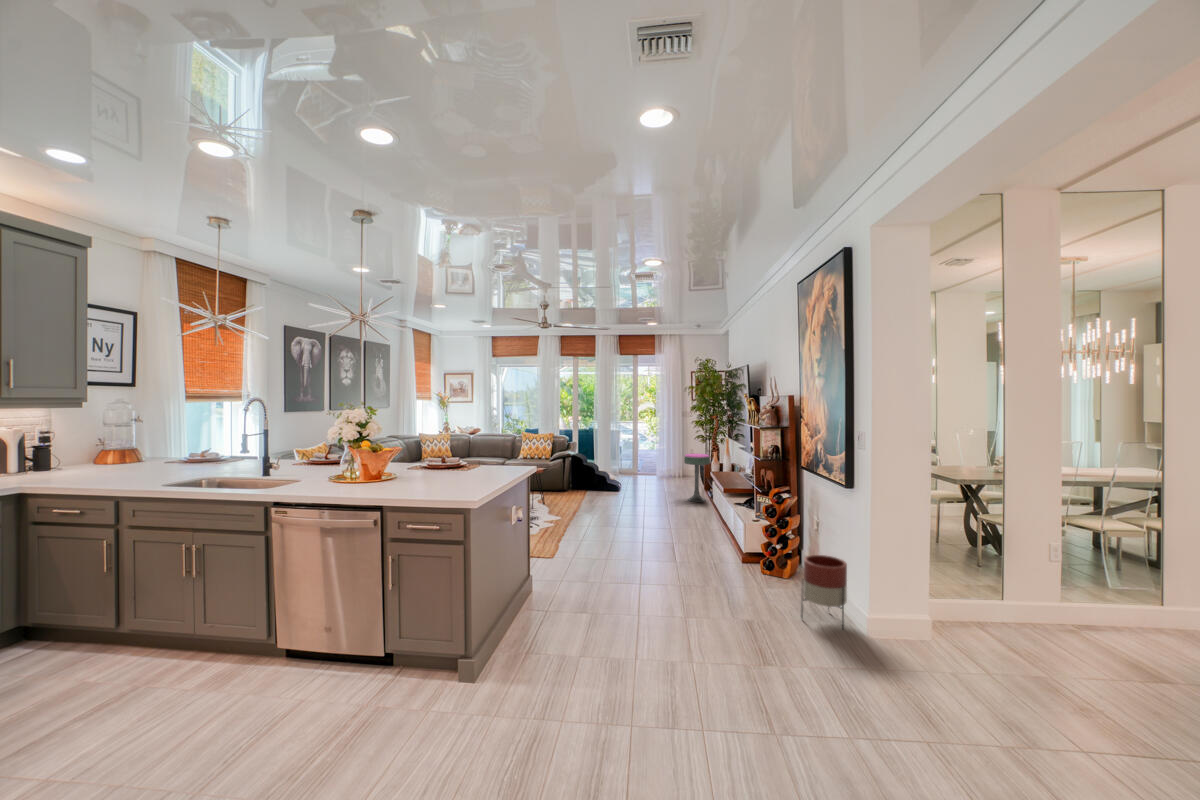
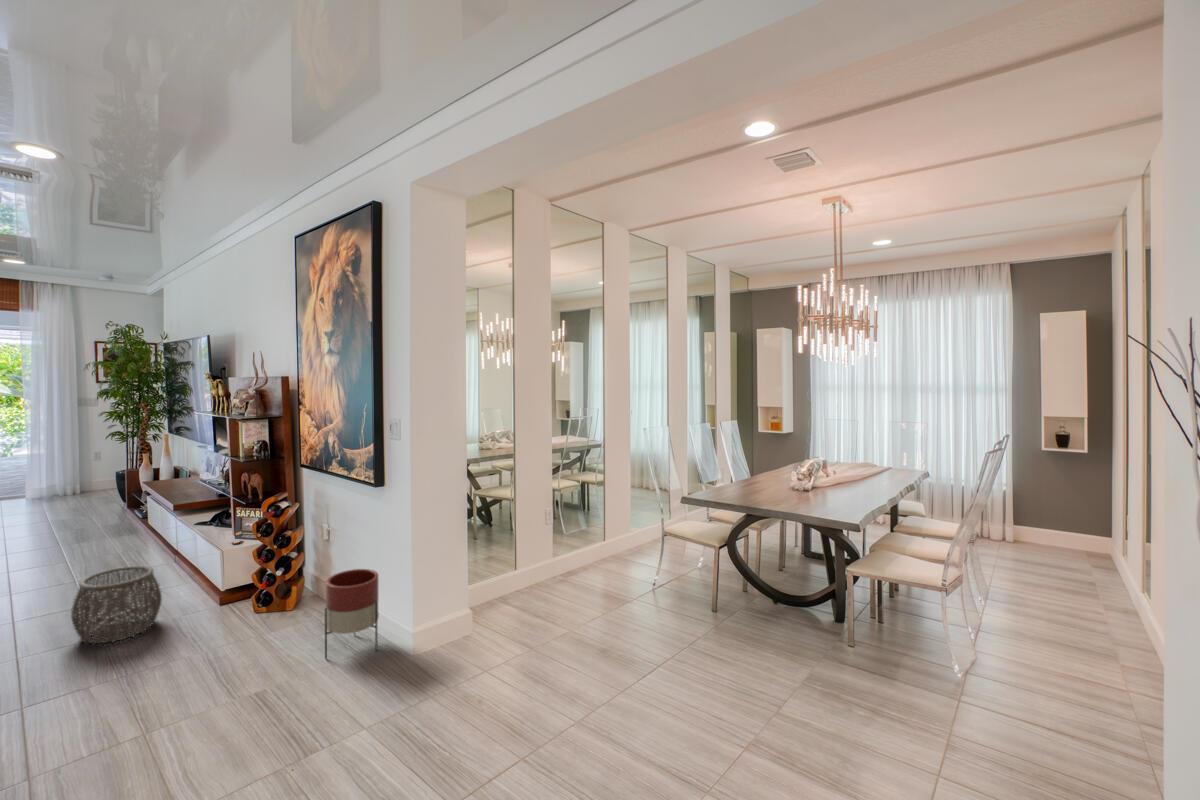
bar stool: present [684,454,710,502] -> none [86,459,137,533]
woven basket: none [667,519,711,564] -> present [71,566,162,644]

